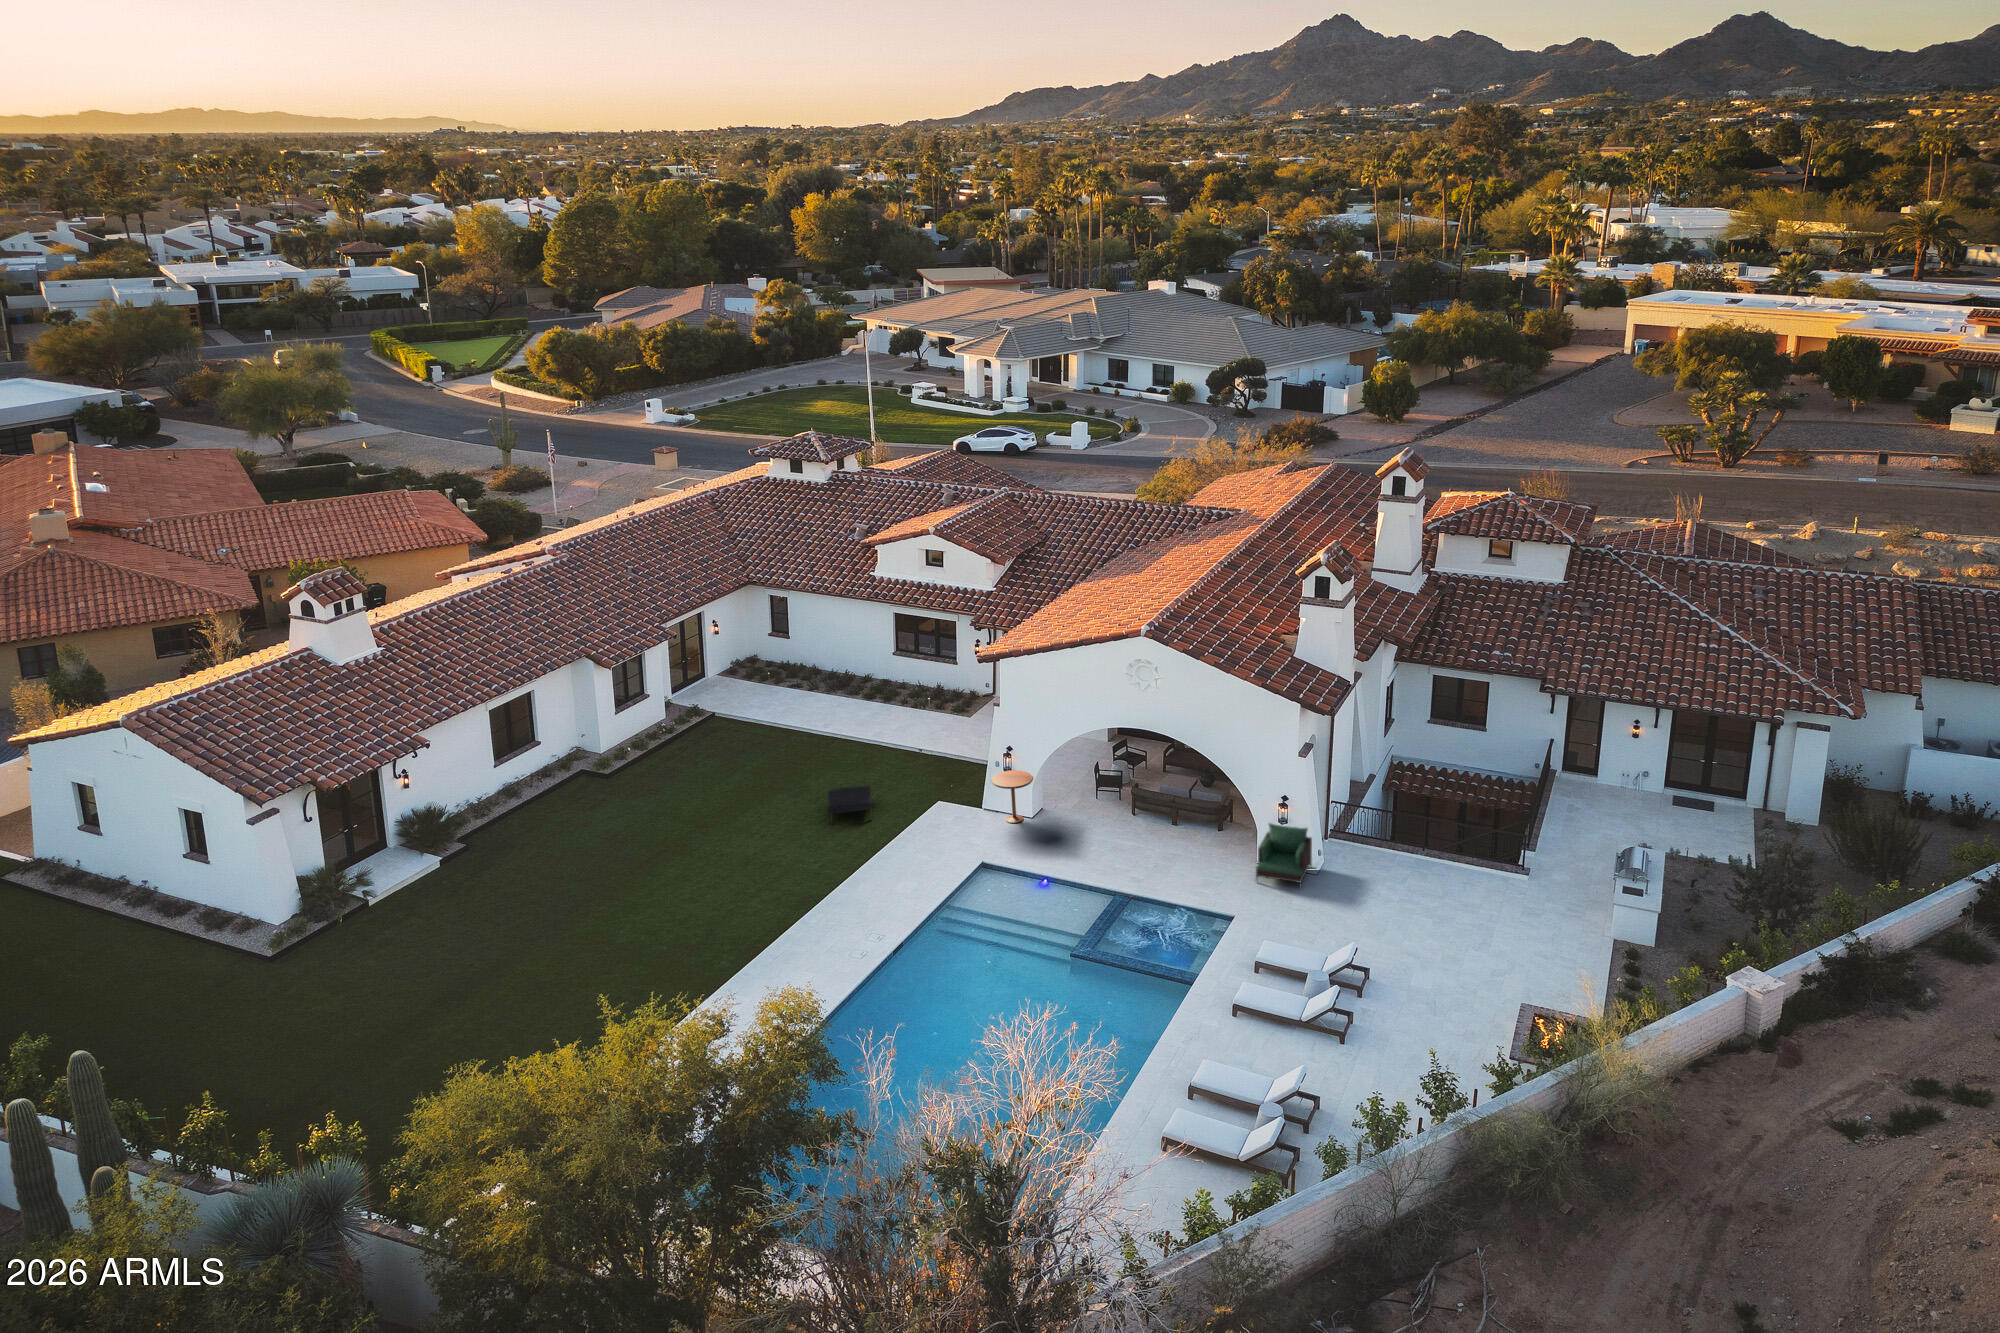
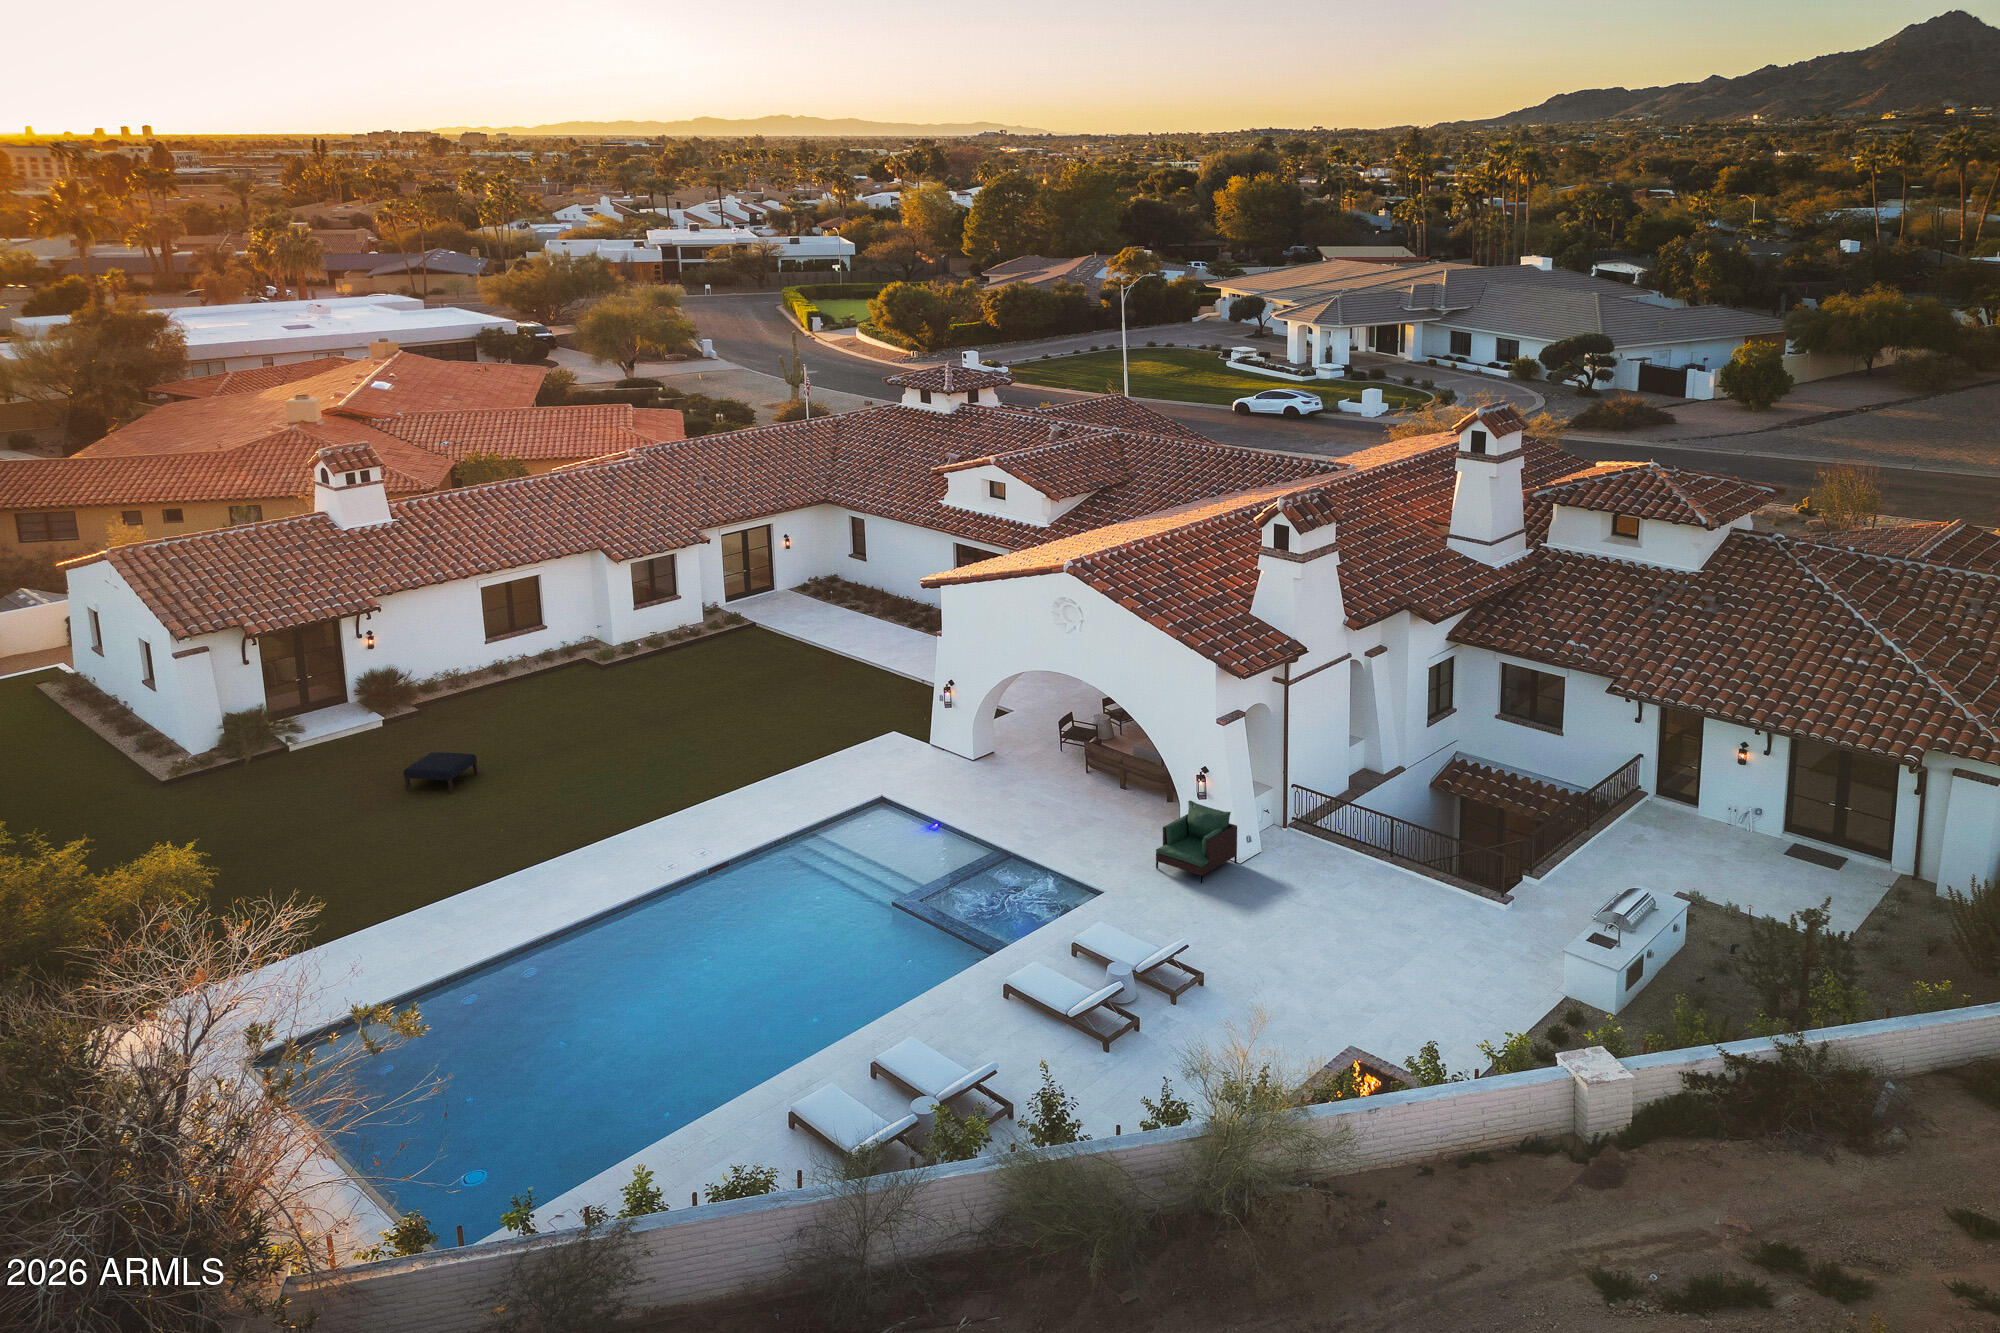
pedestal table: present [991,770,1033,823] -> none [923,709,972,769]
ottoman: present [828,786,873,823] -> present [403,752,478,792]

